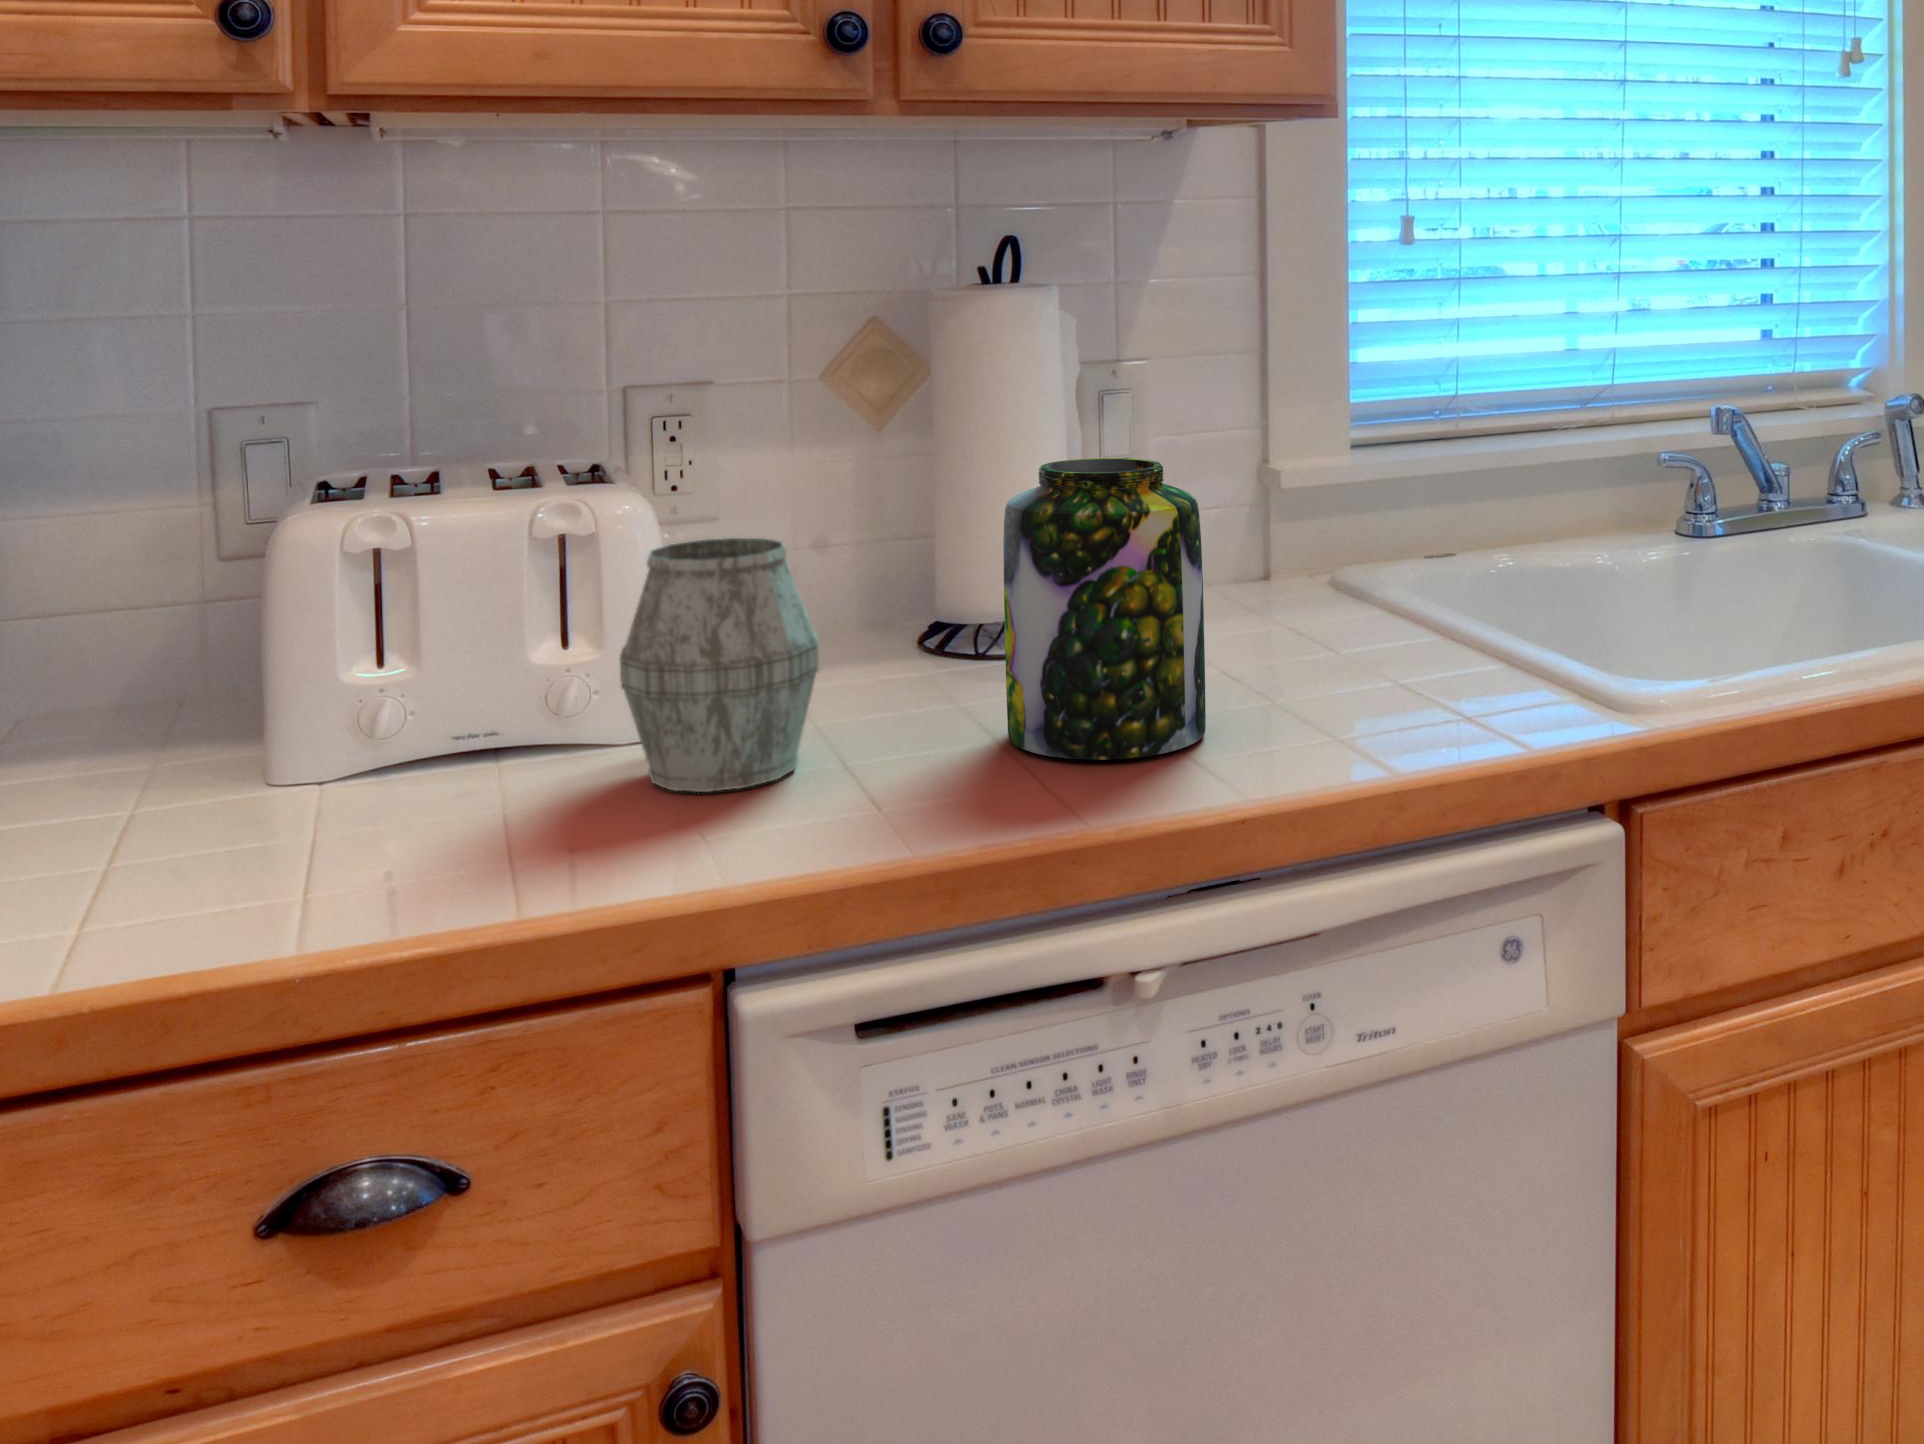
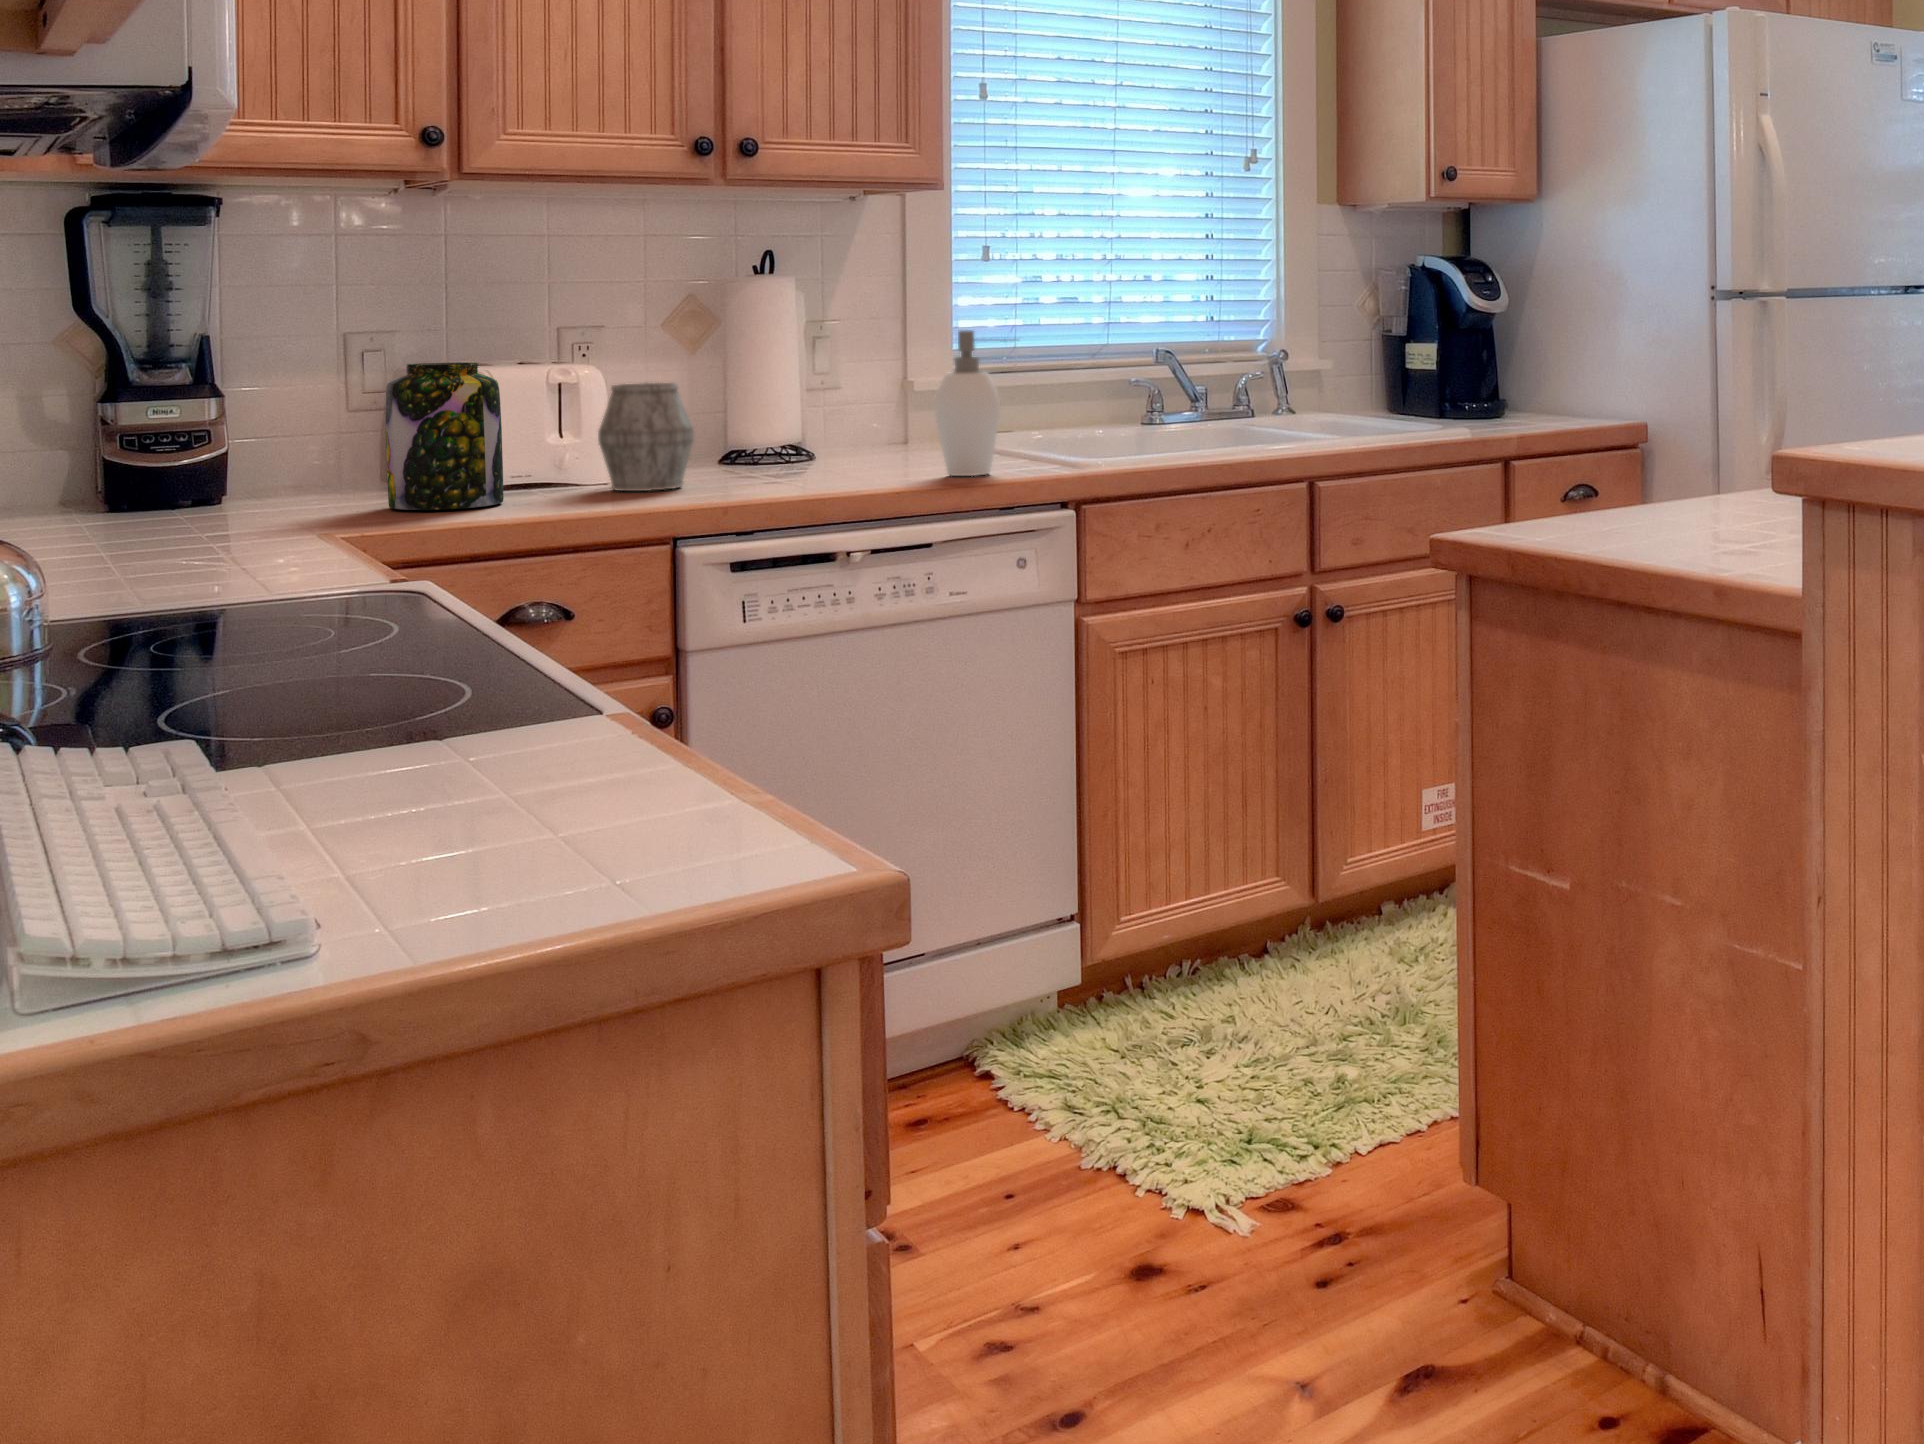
soap dispenser: none [1322,422,1504,750] -> present [935,330,1000,476]
jar: present [1003,458,1206,760] -> present [386,362,504,510]

